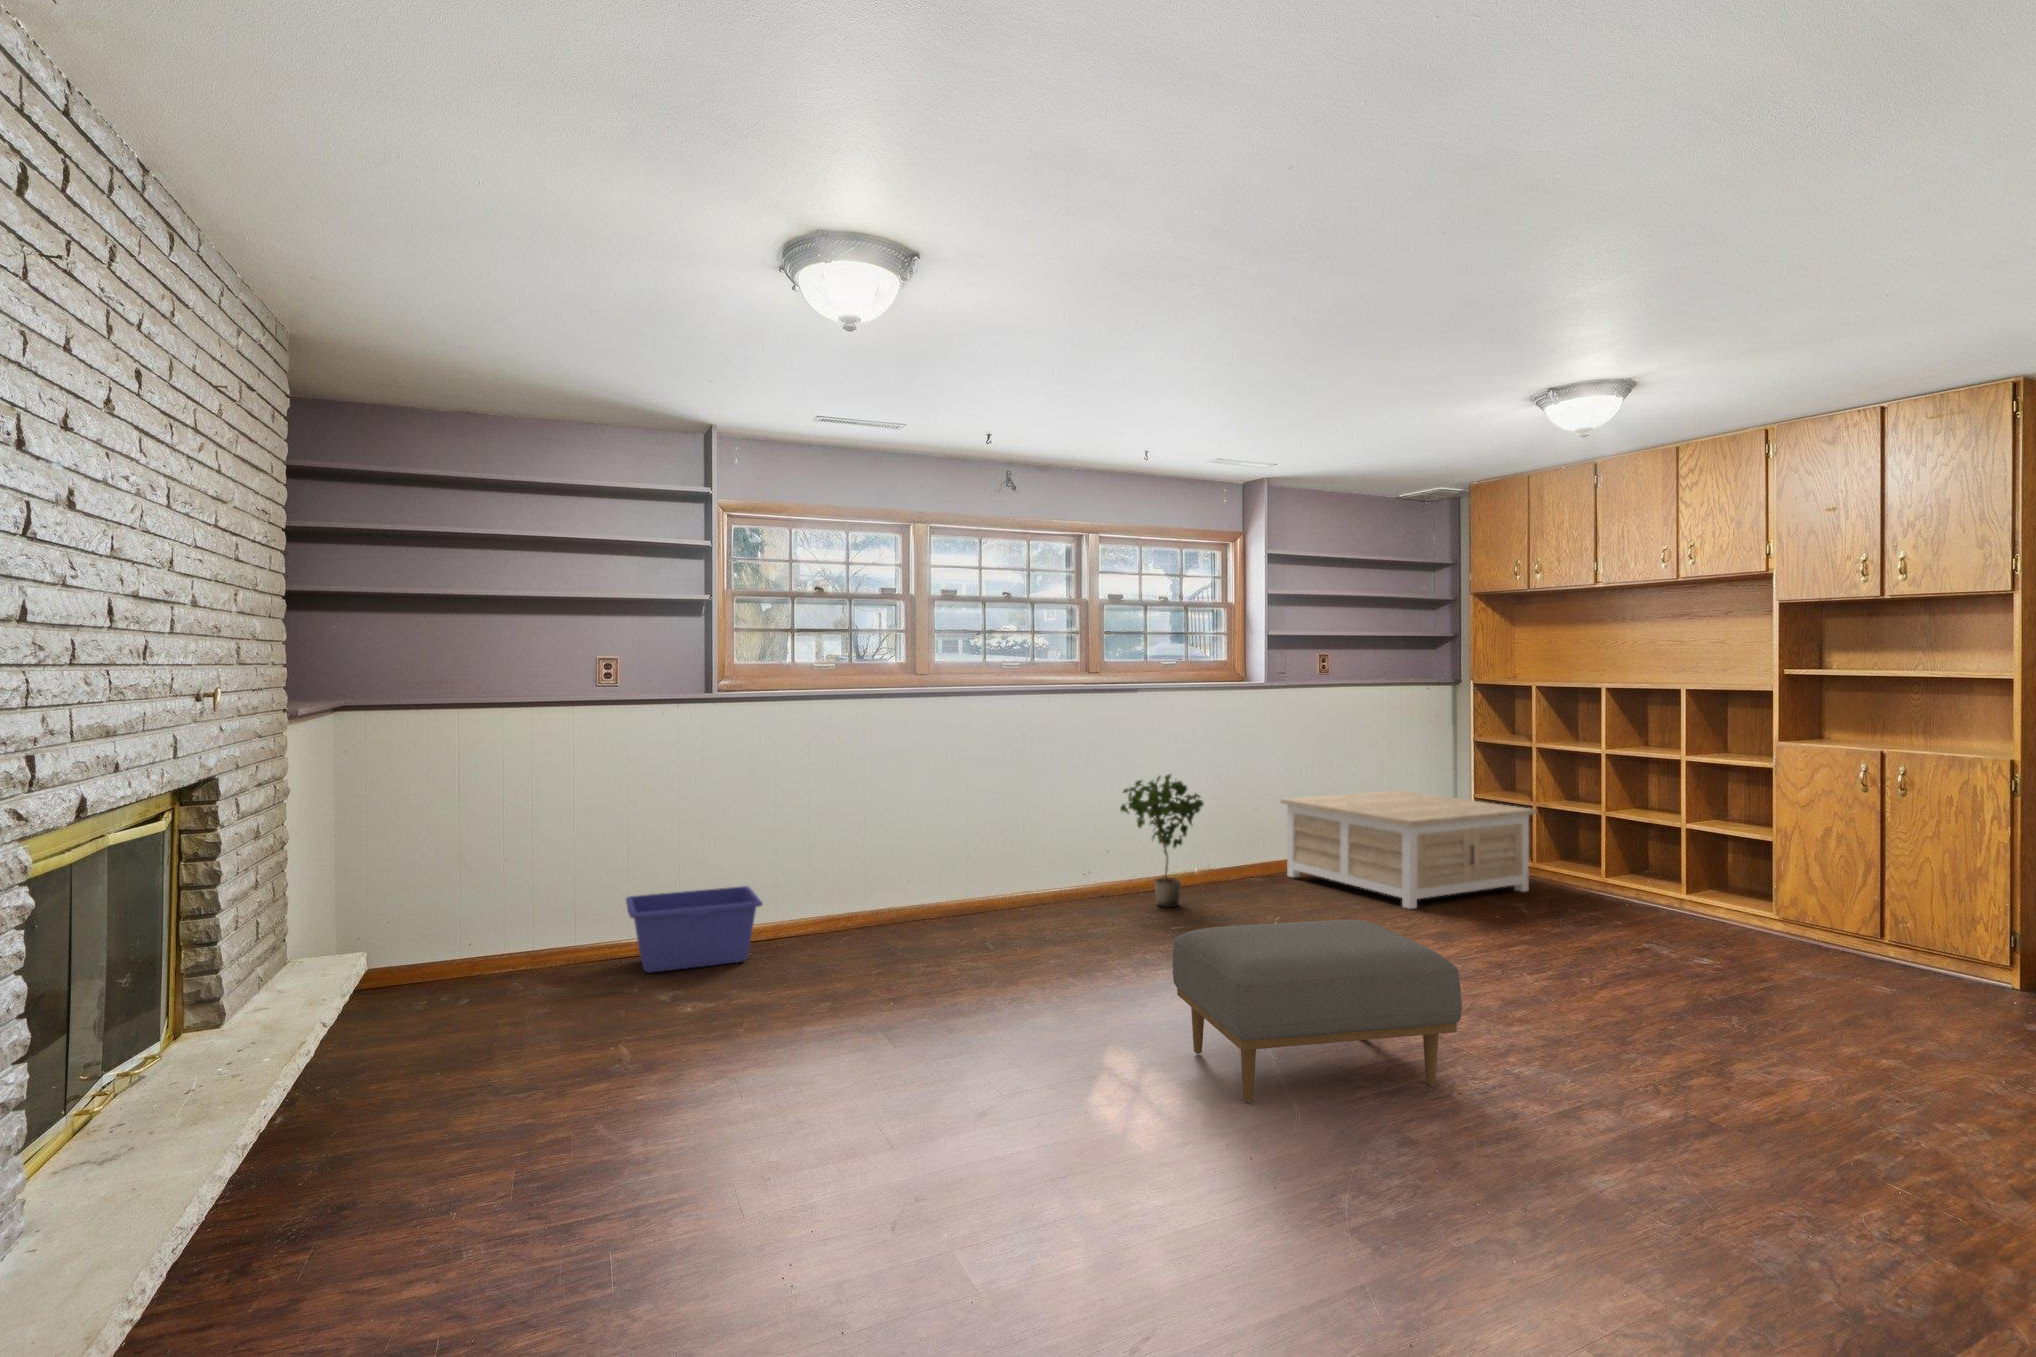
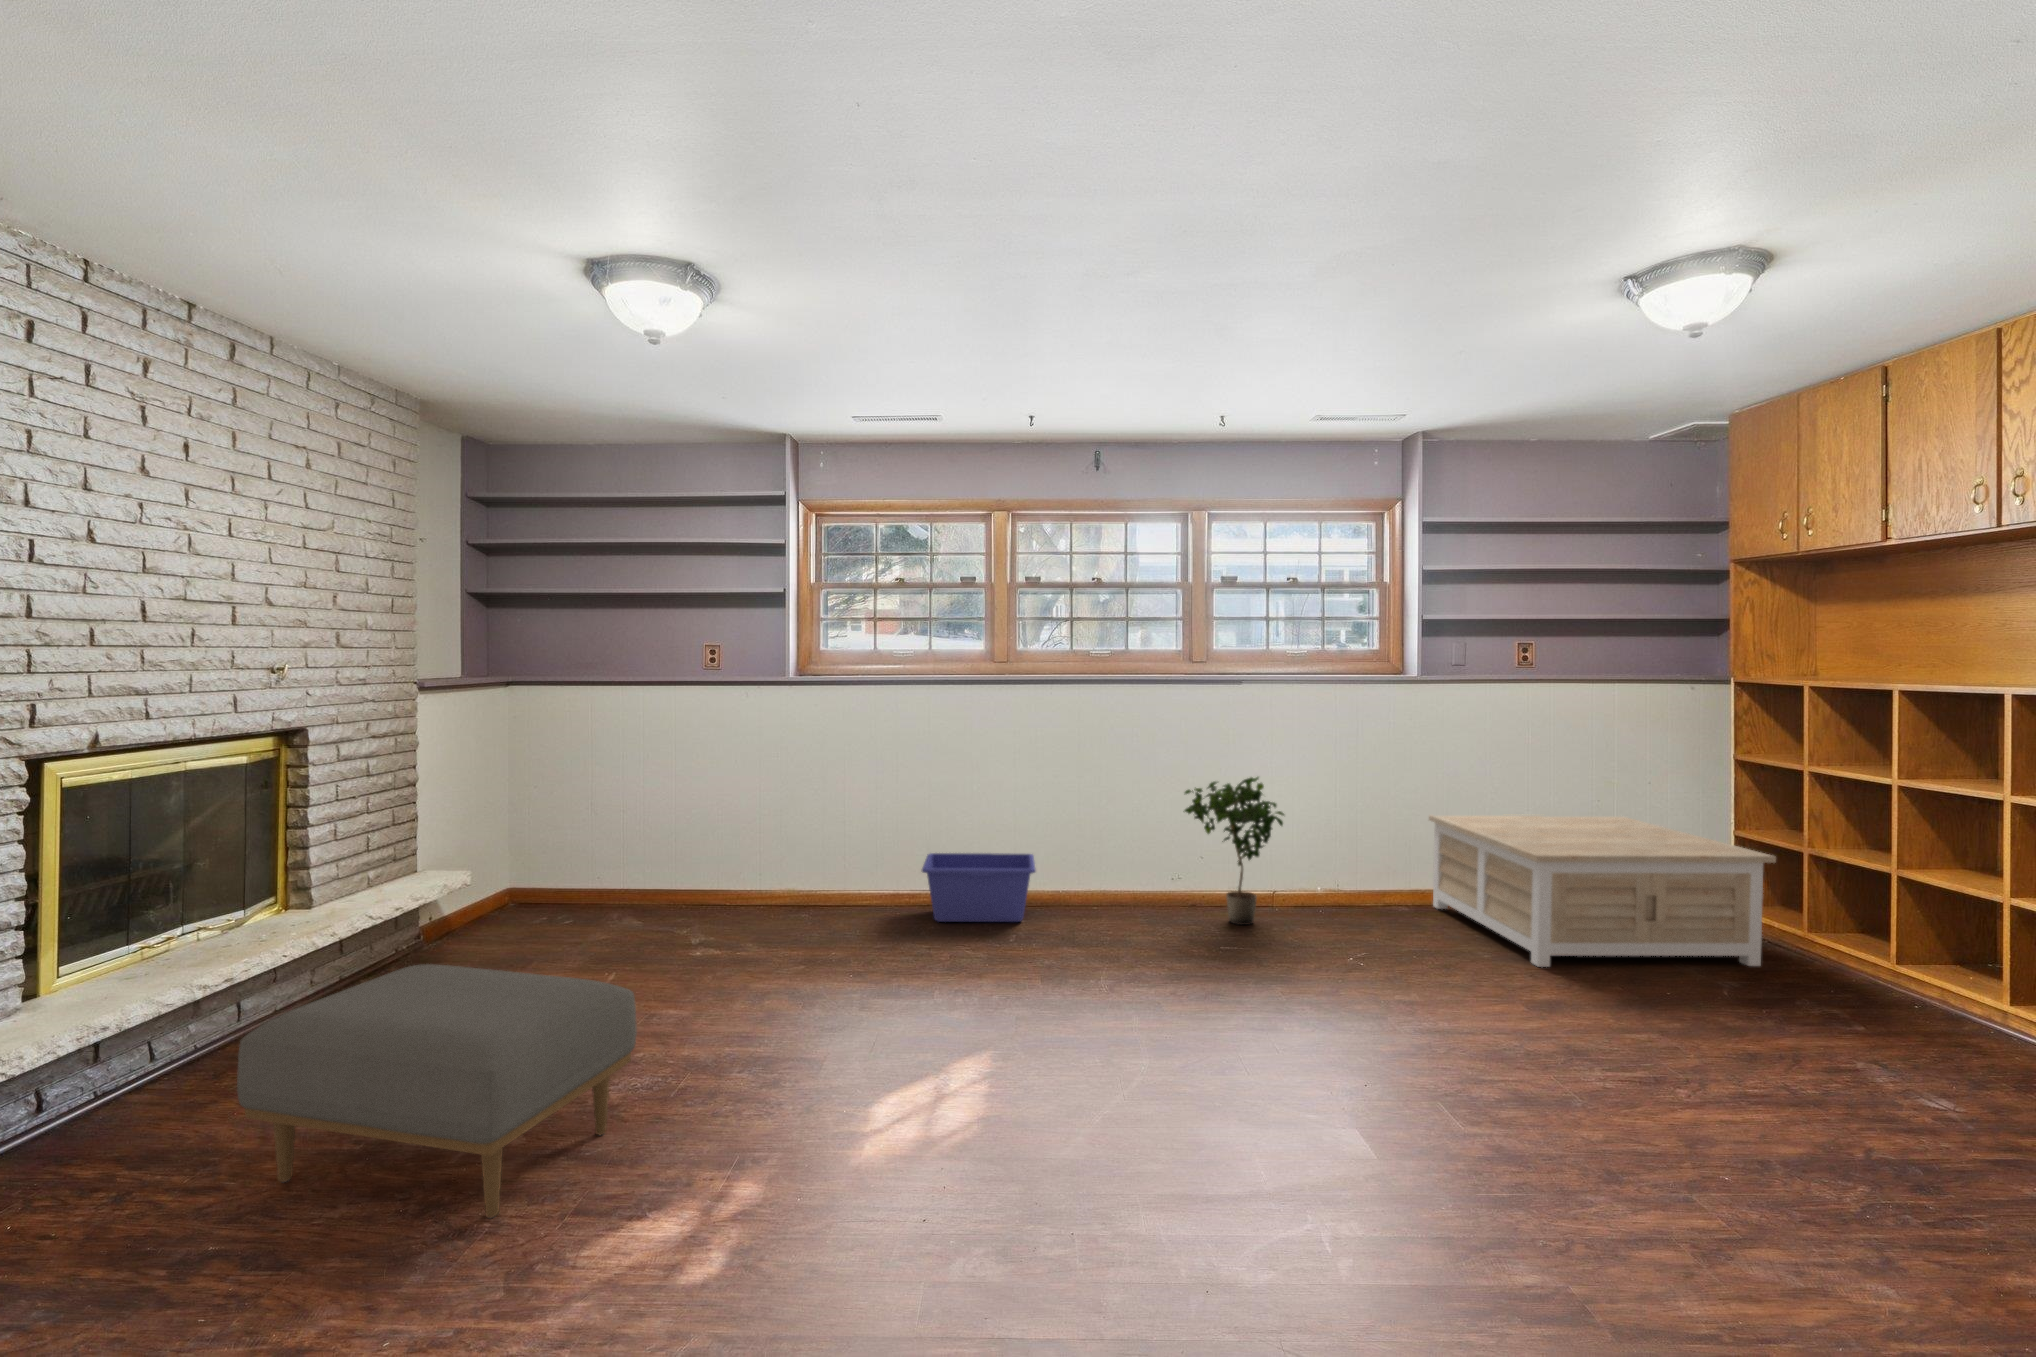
storage bin: present [626,886,763,973] -> present [922,853,1036,922]
ottoman: present [1173,920,1462,1103] -> present [237,964,637,1218]

